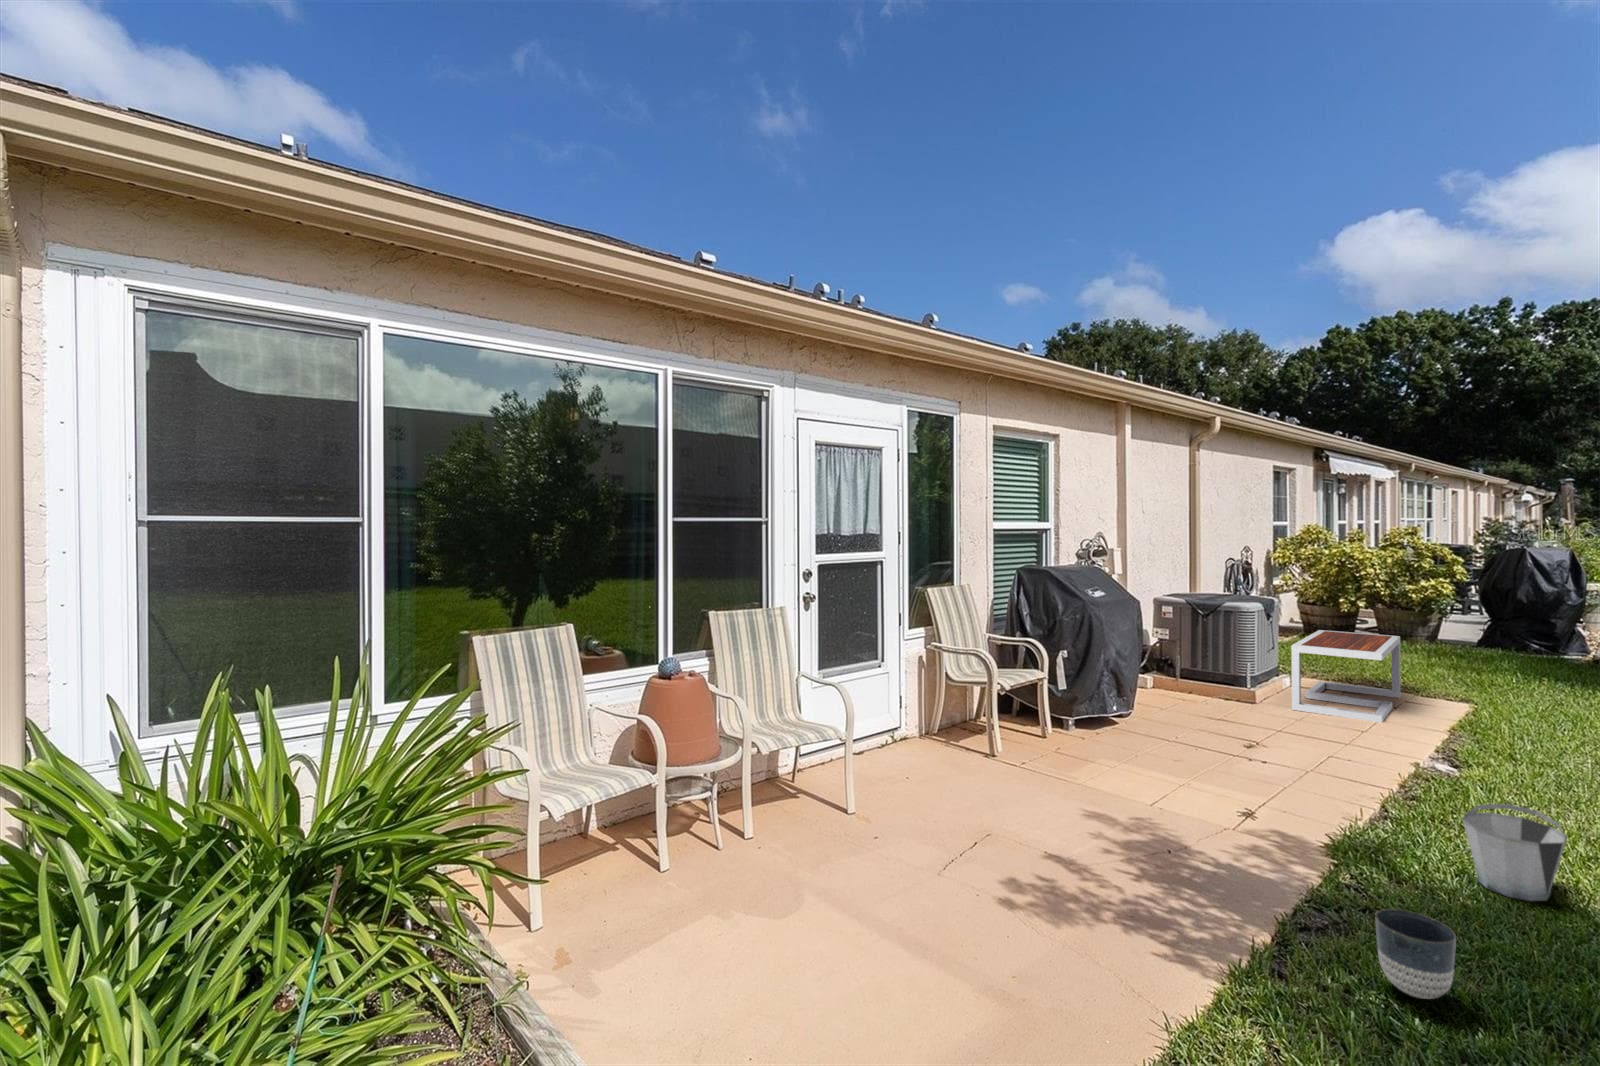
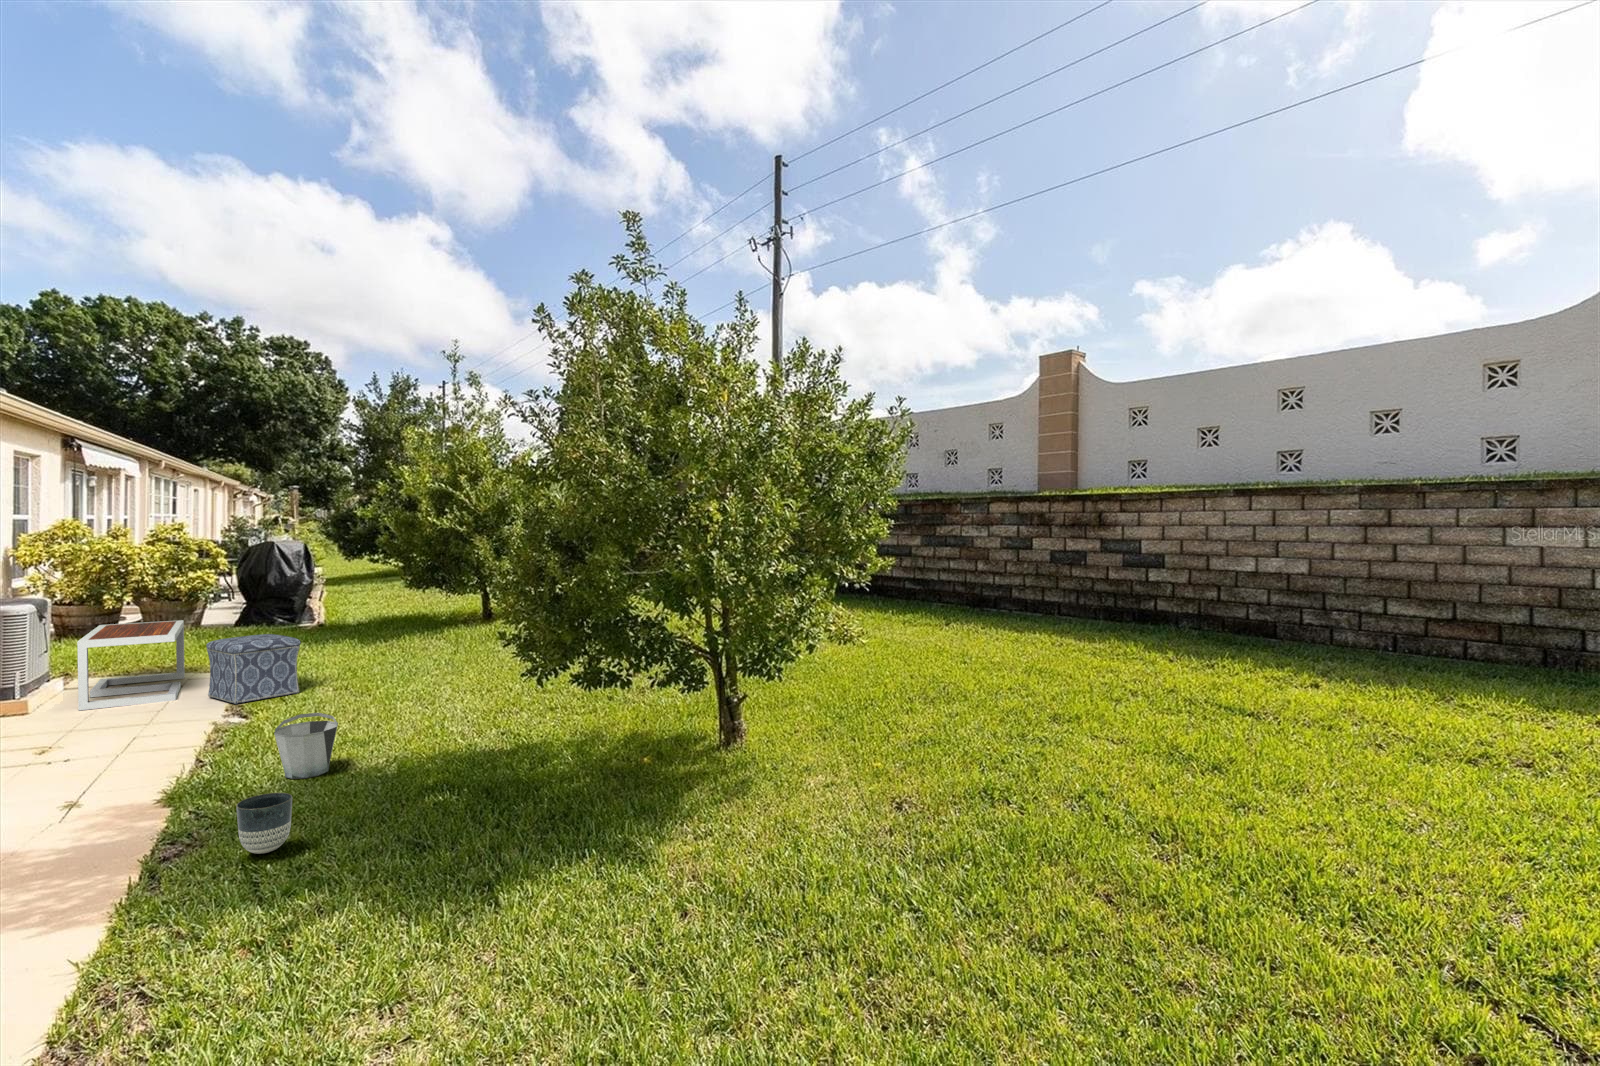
ottoman: none [1416,667,1540,754] -> present [206,634,301,704]

